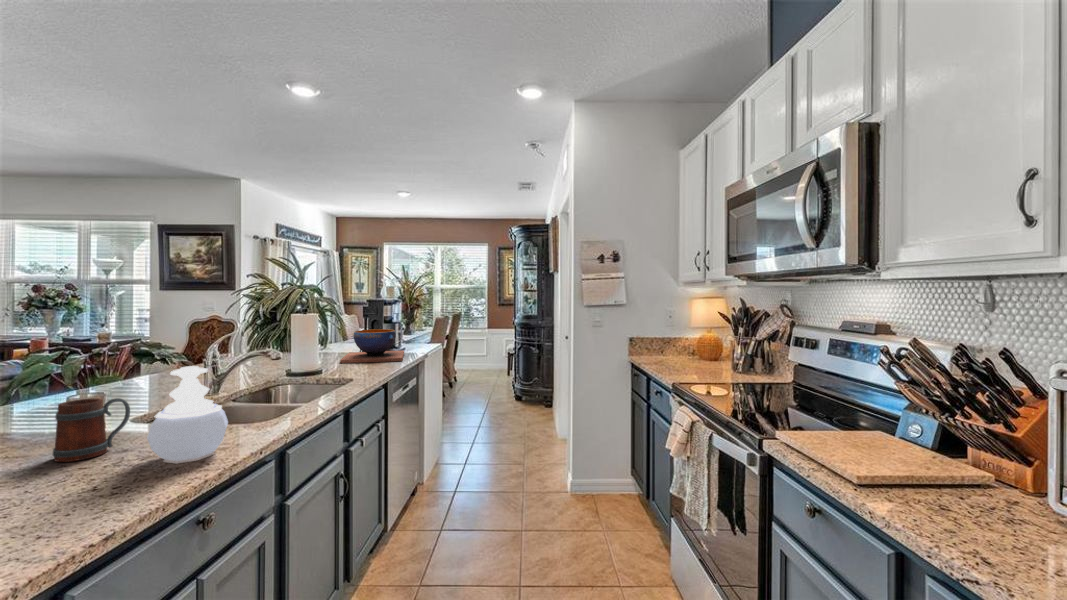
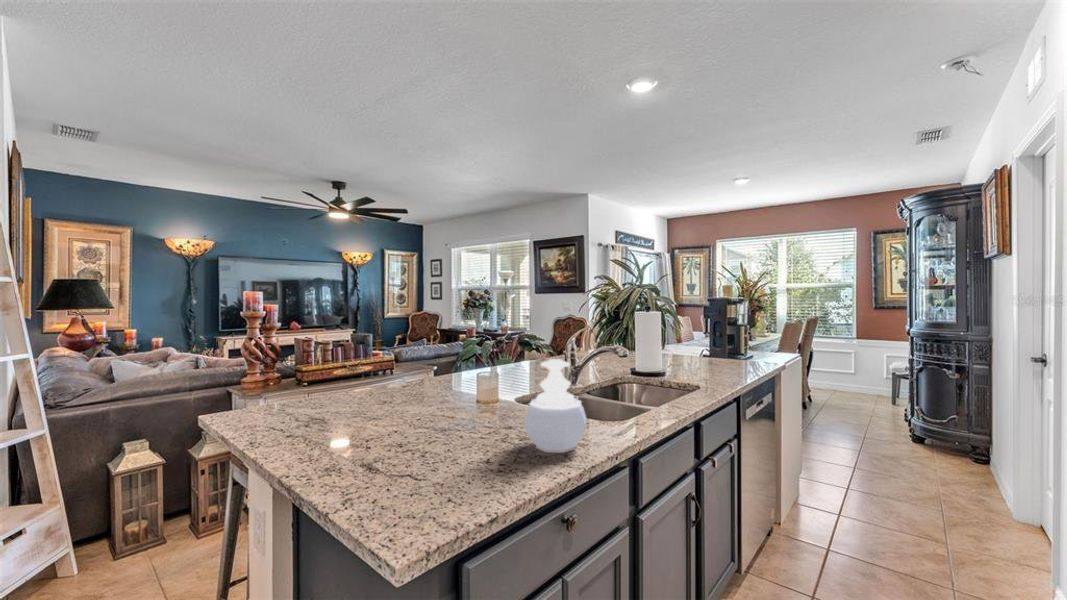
decorative bowl: present [340,329,404,363] -> none [682,332,753,370]
mug: present [53,398,130,462] -> none [465,380,513,432]

